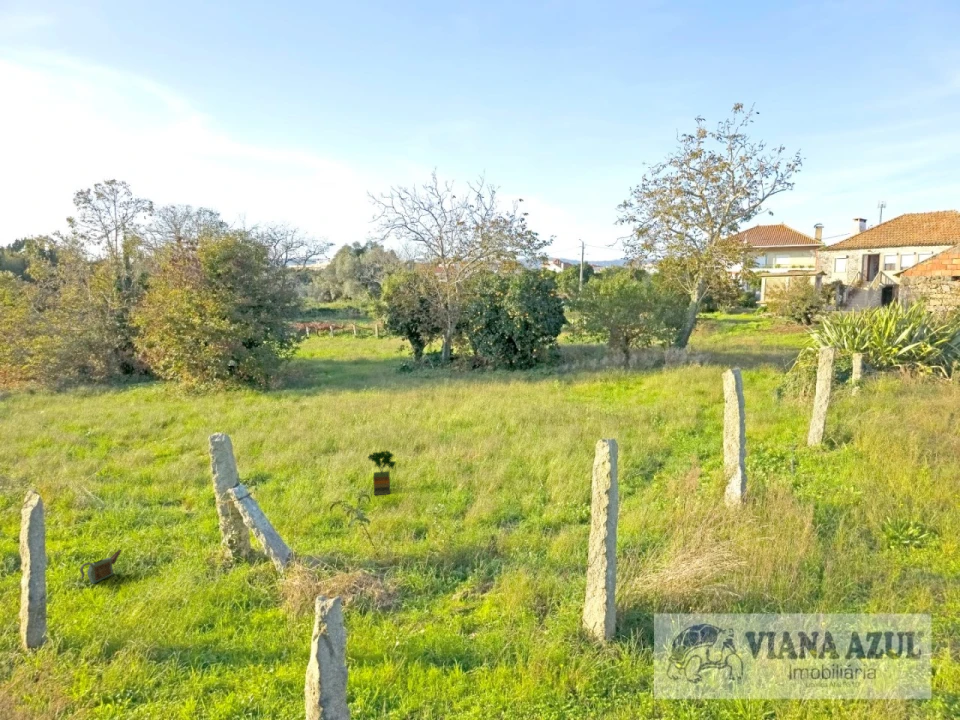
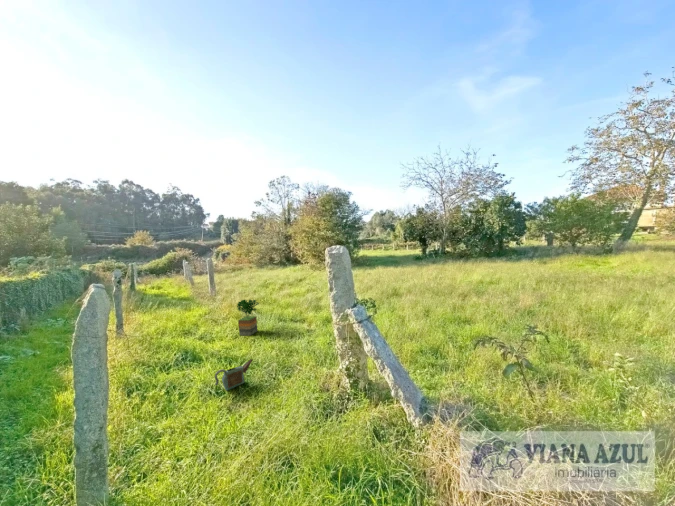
potted tree: present [368,451,396,495] -> present [237,300,259,336]

